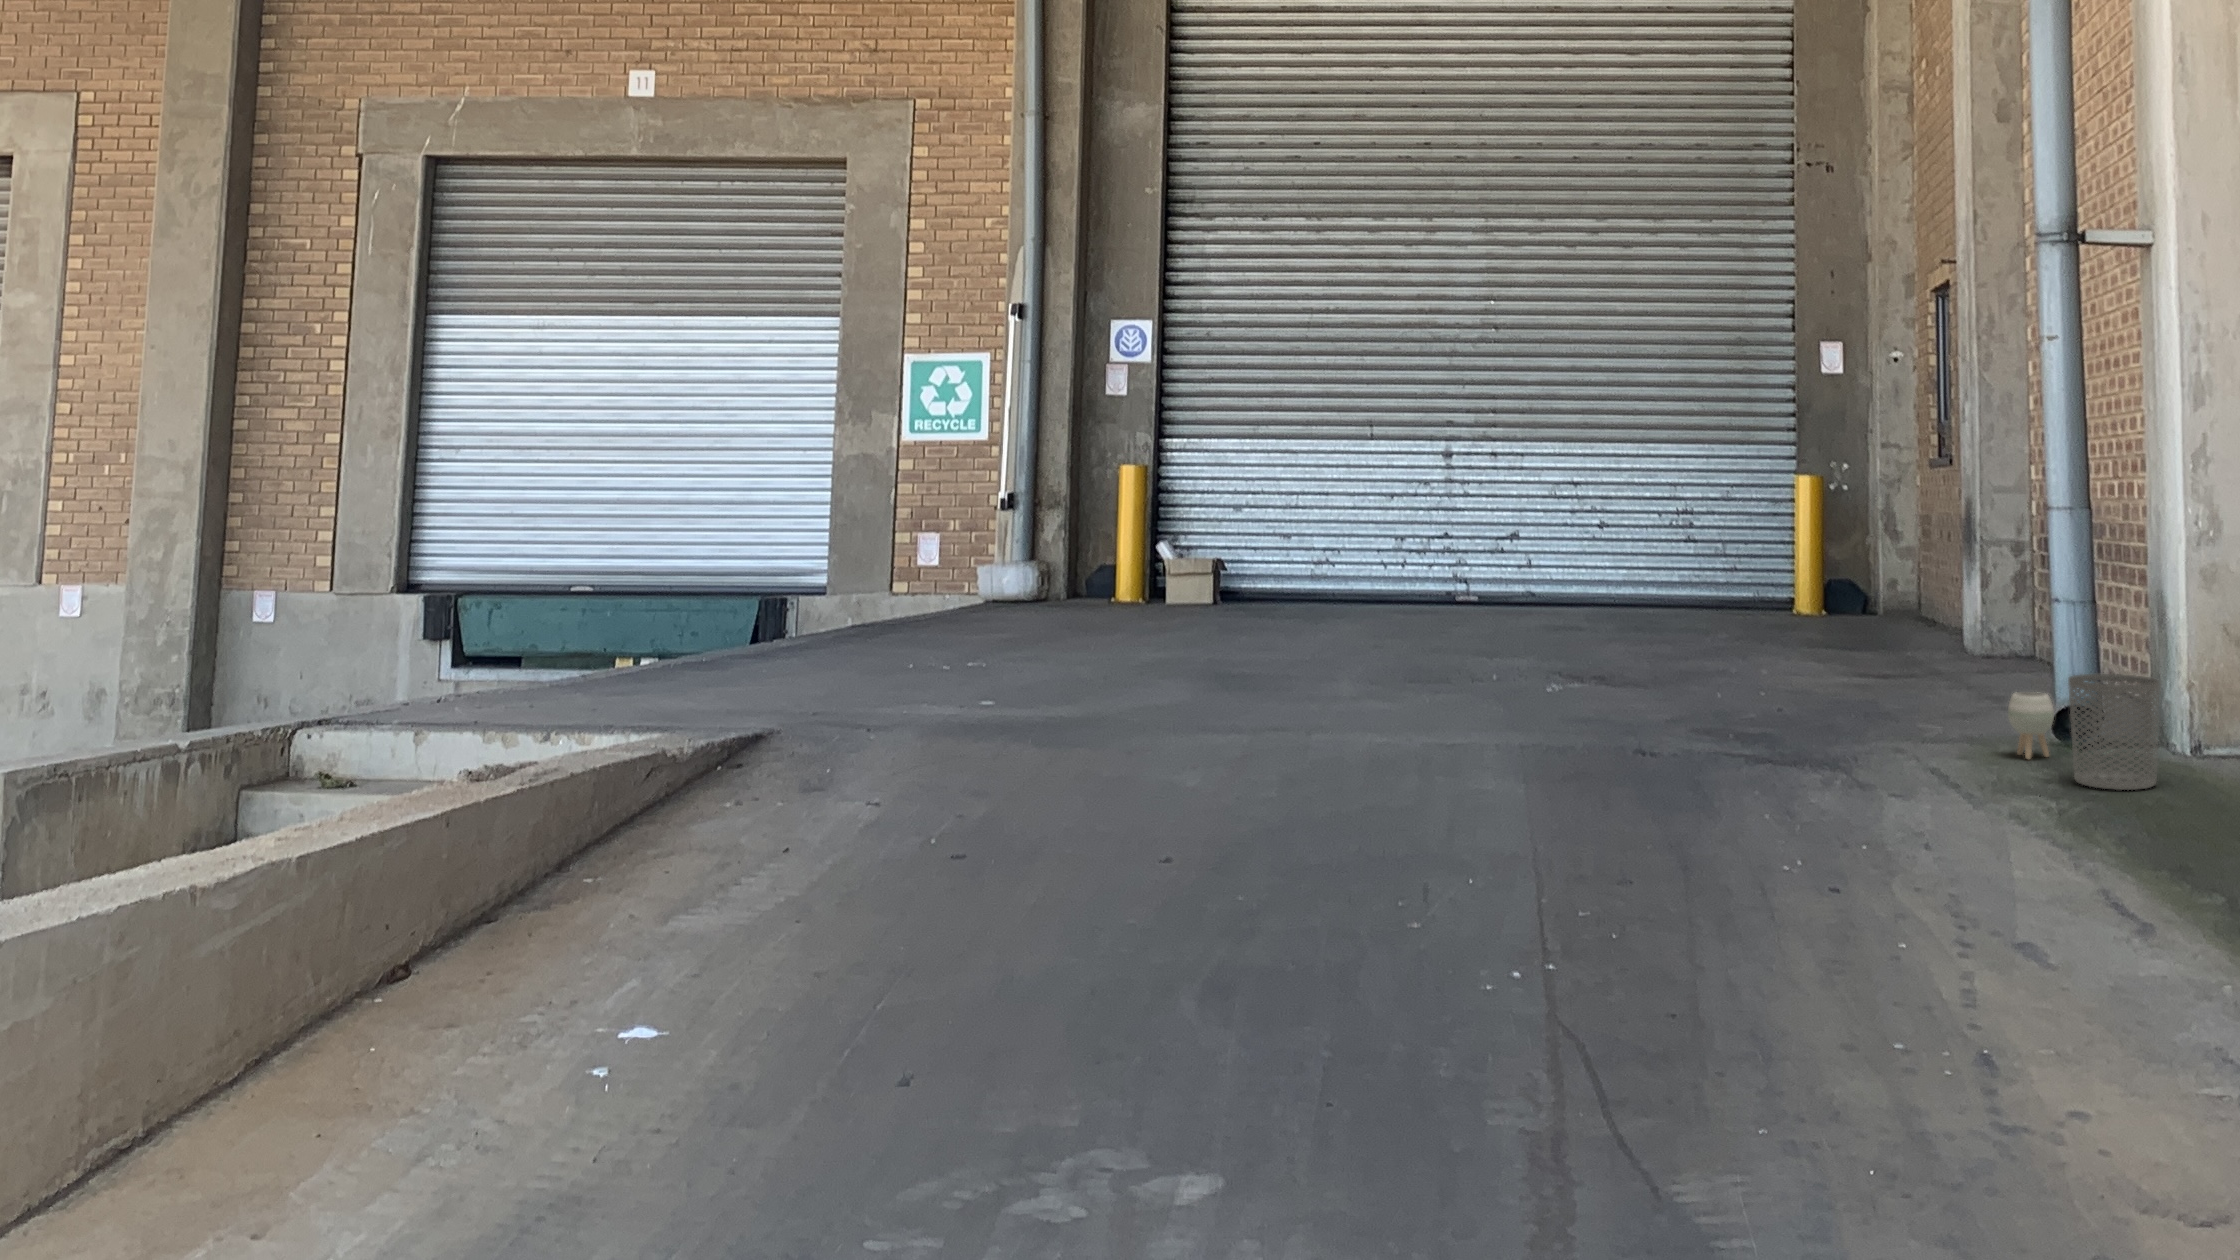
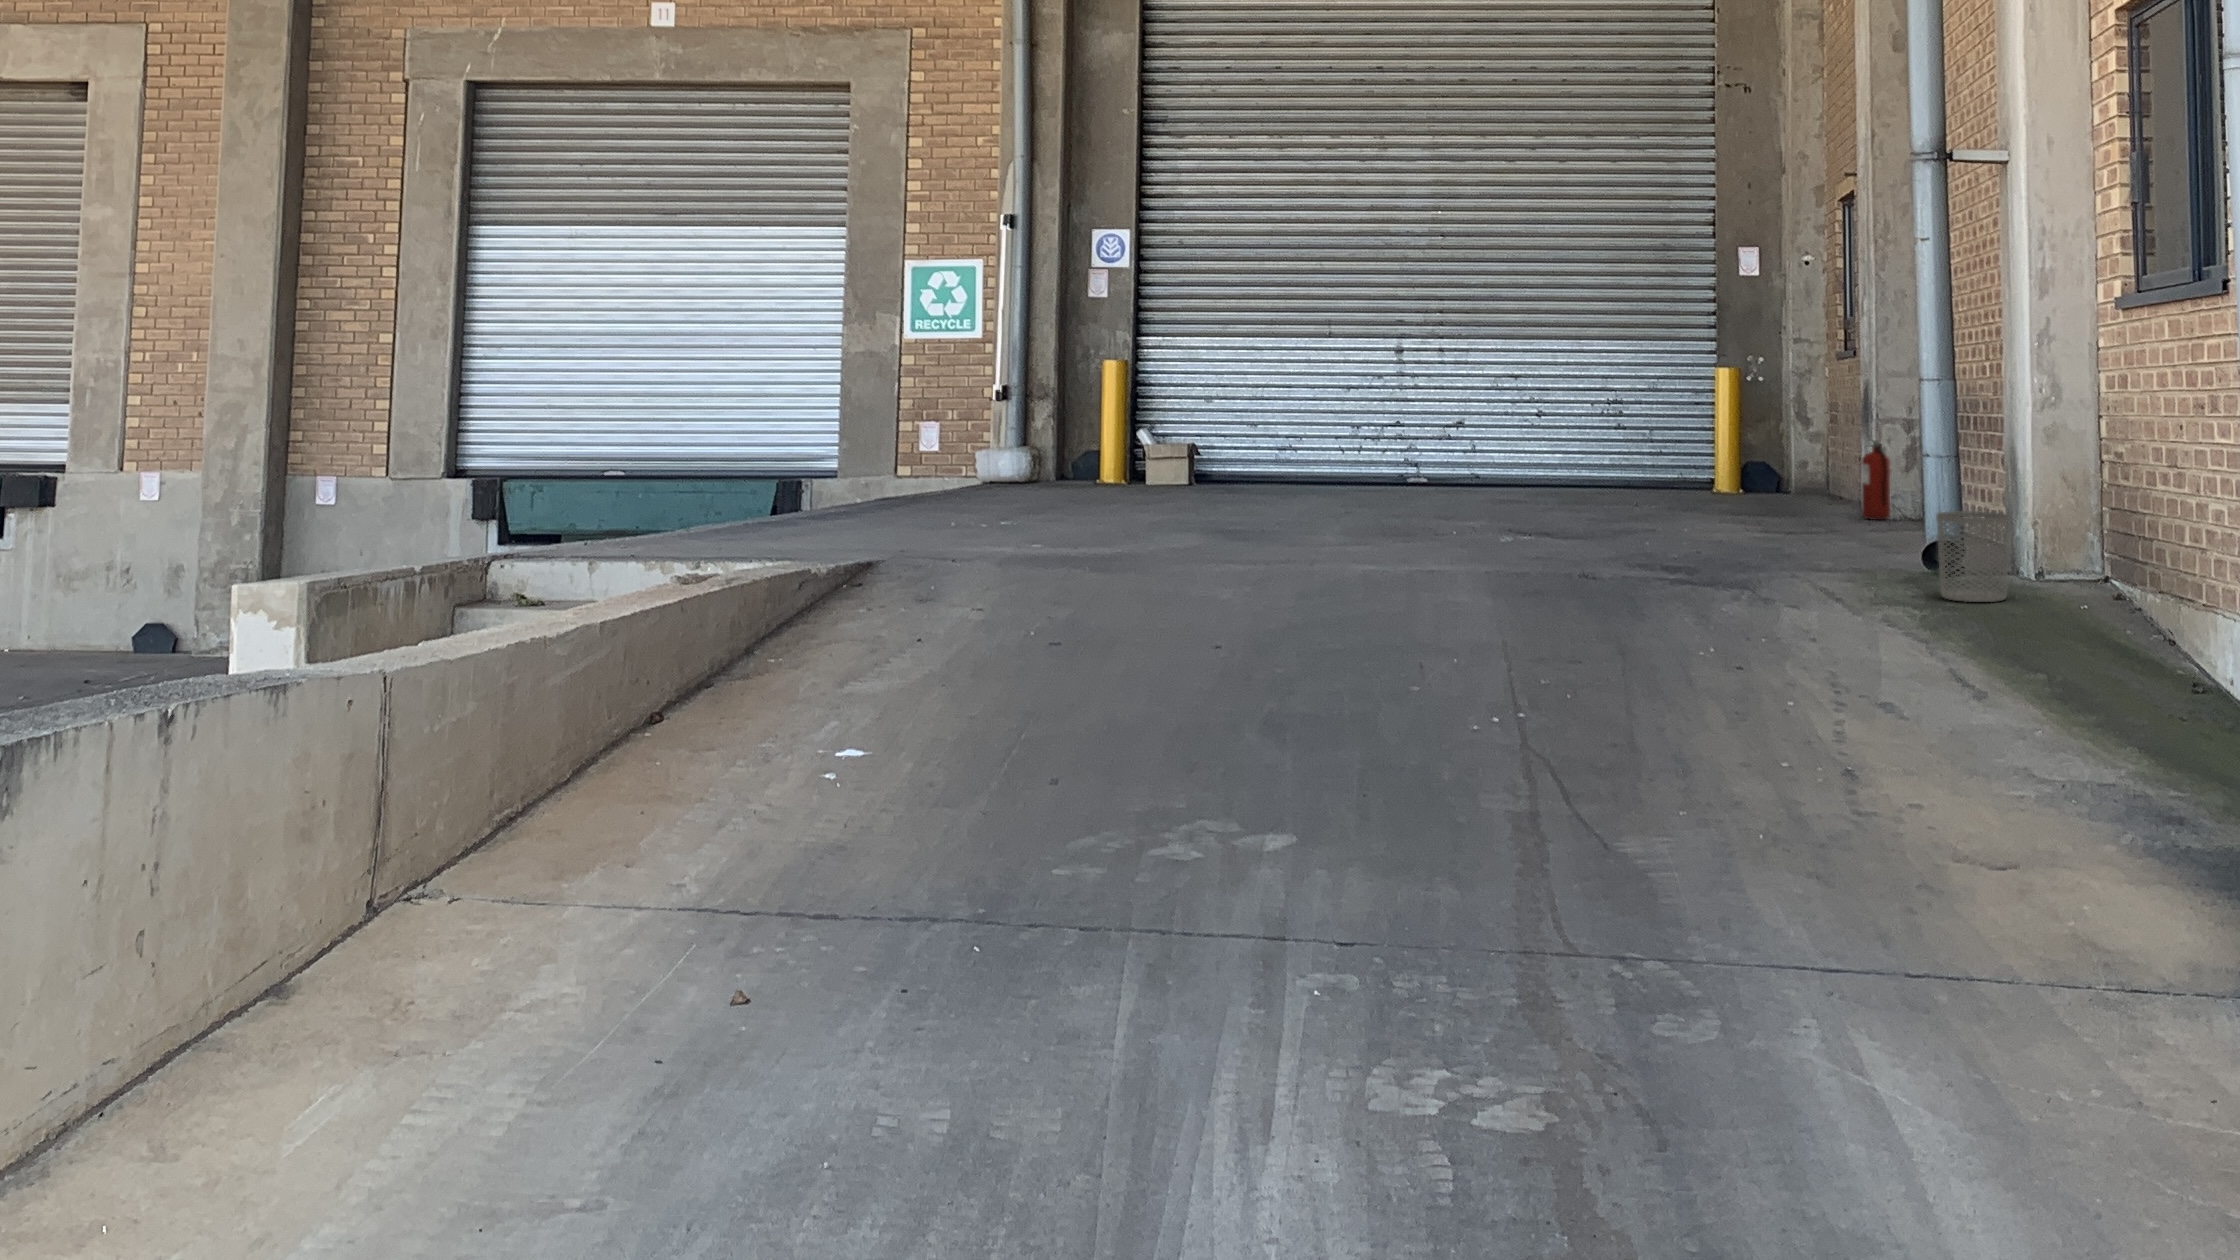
fire extinguisher: none [1962,563,1995,658] -> present [1862,439,1890,520]
planter: present [2008,692,2054,759] -> none [1889,529,1927,583]

